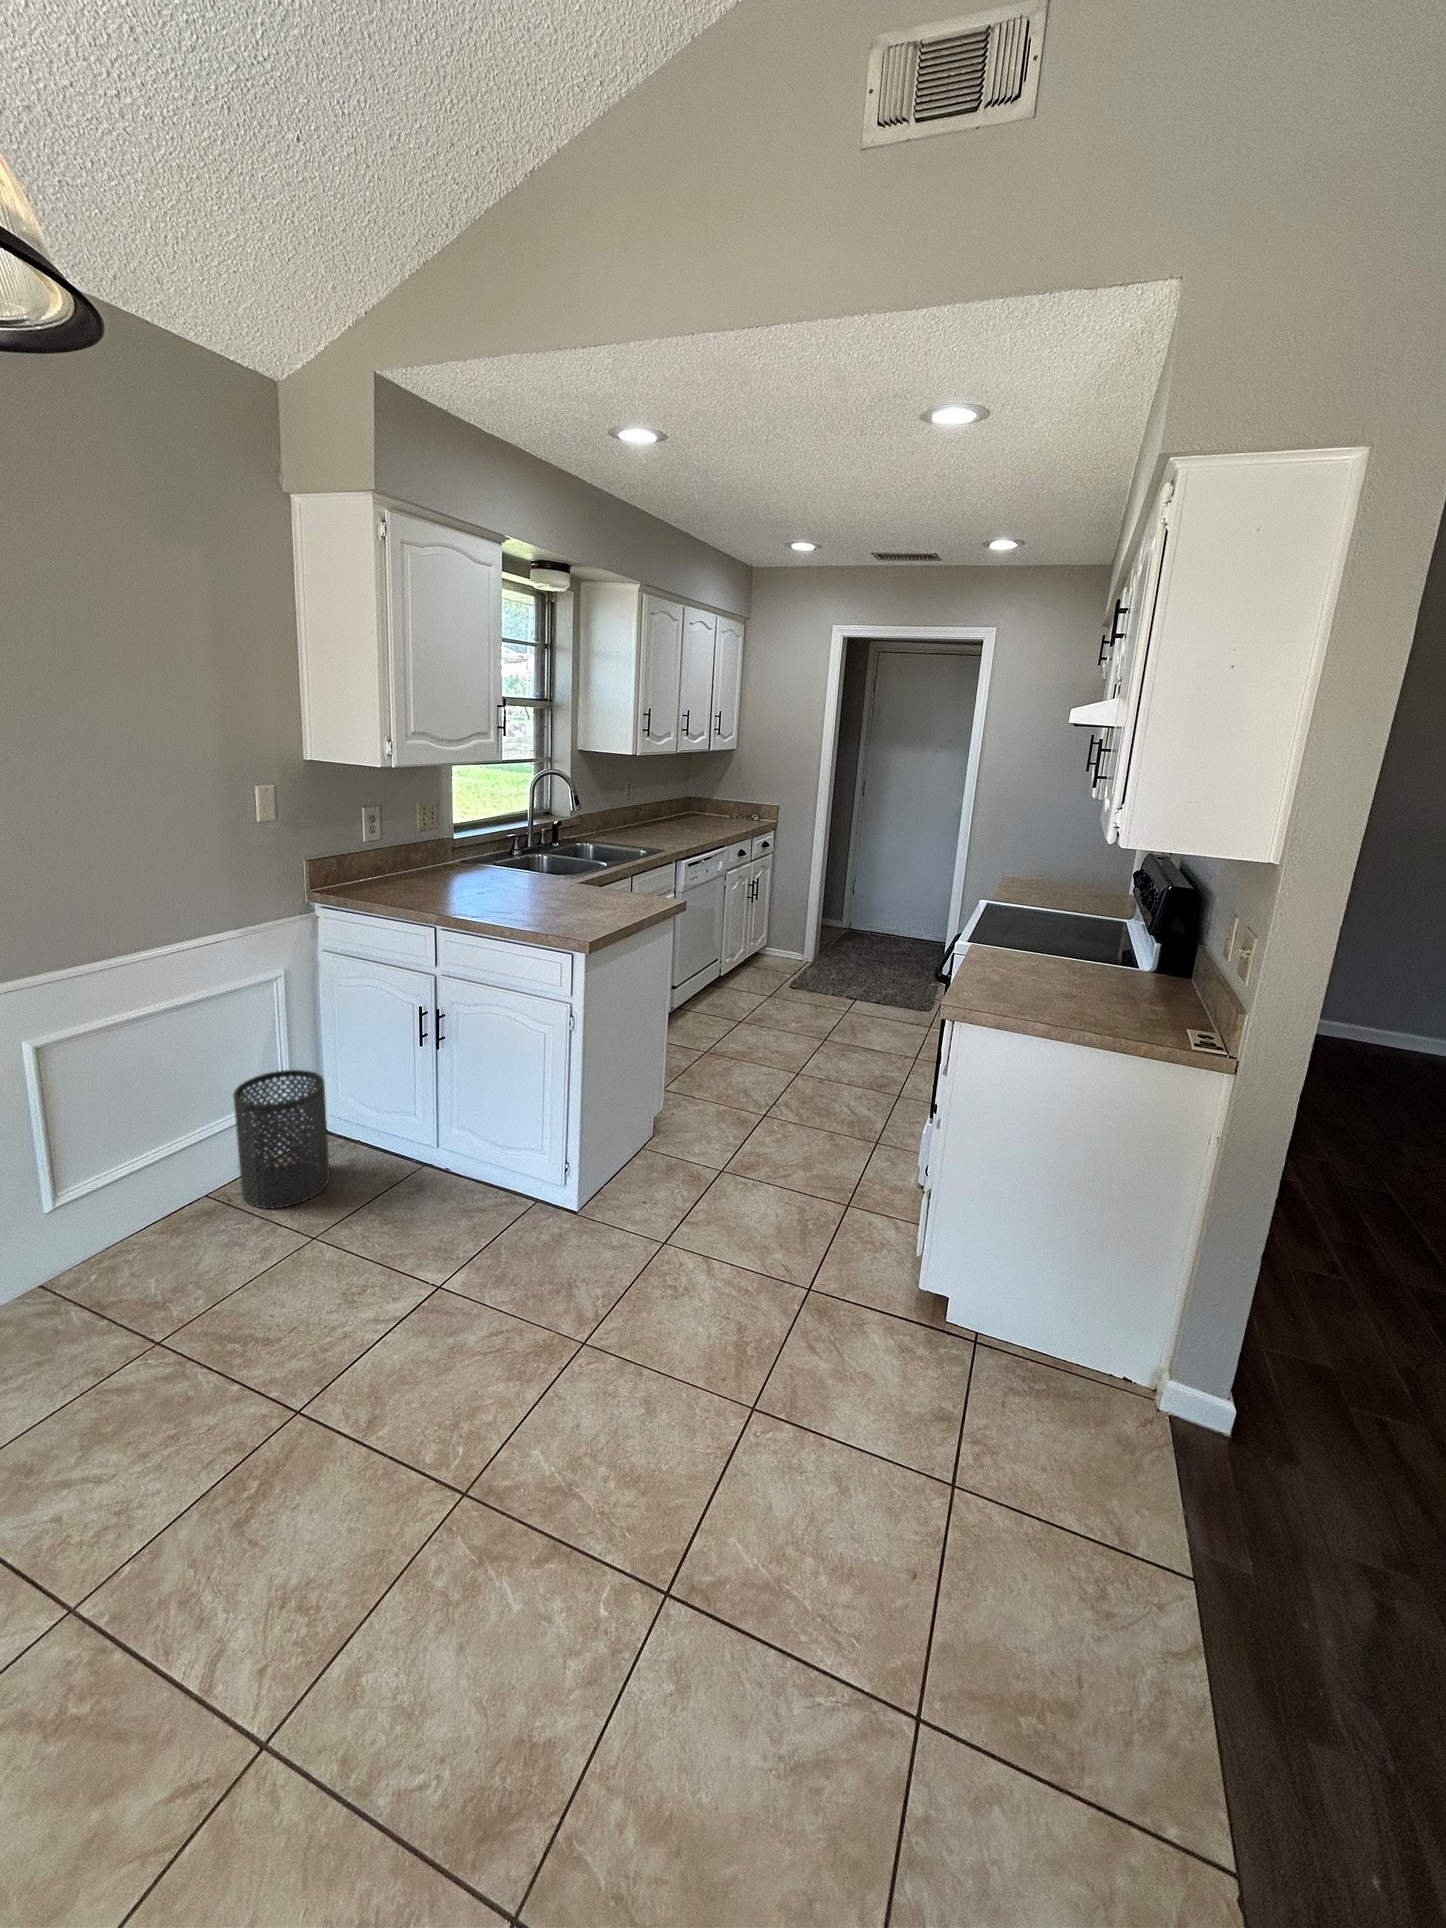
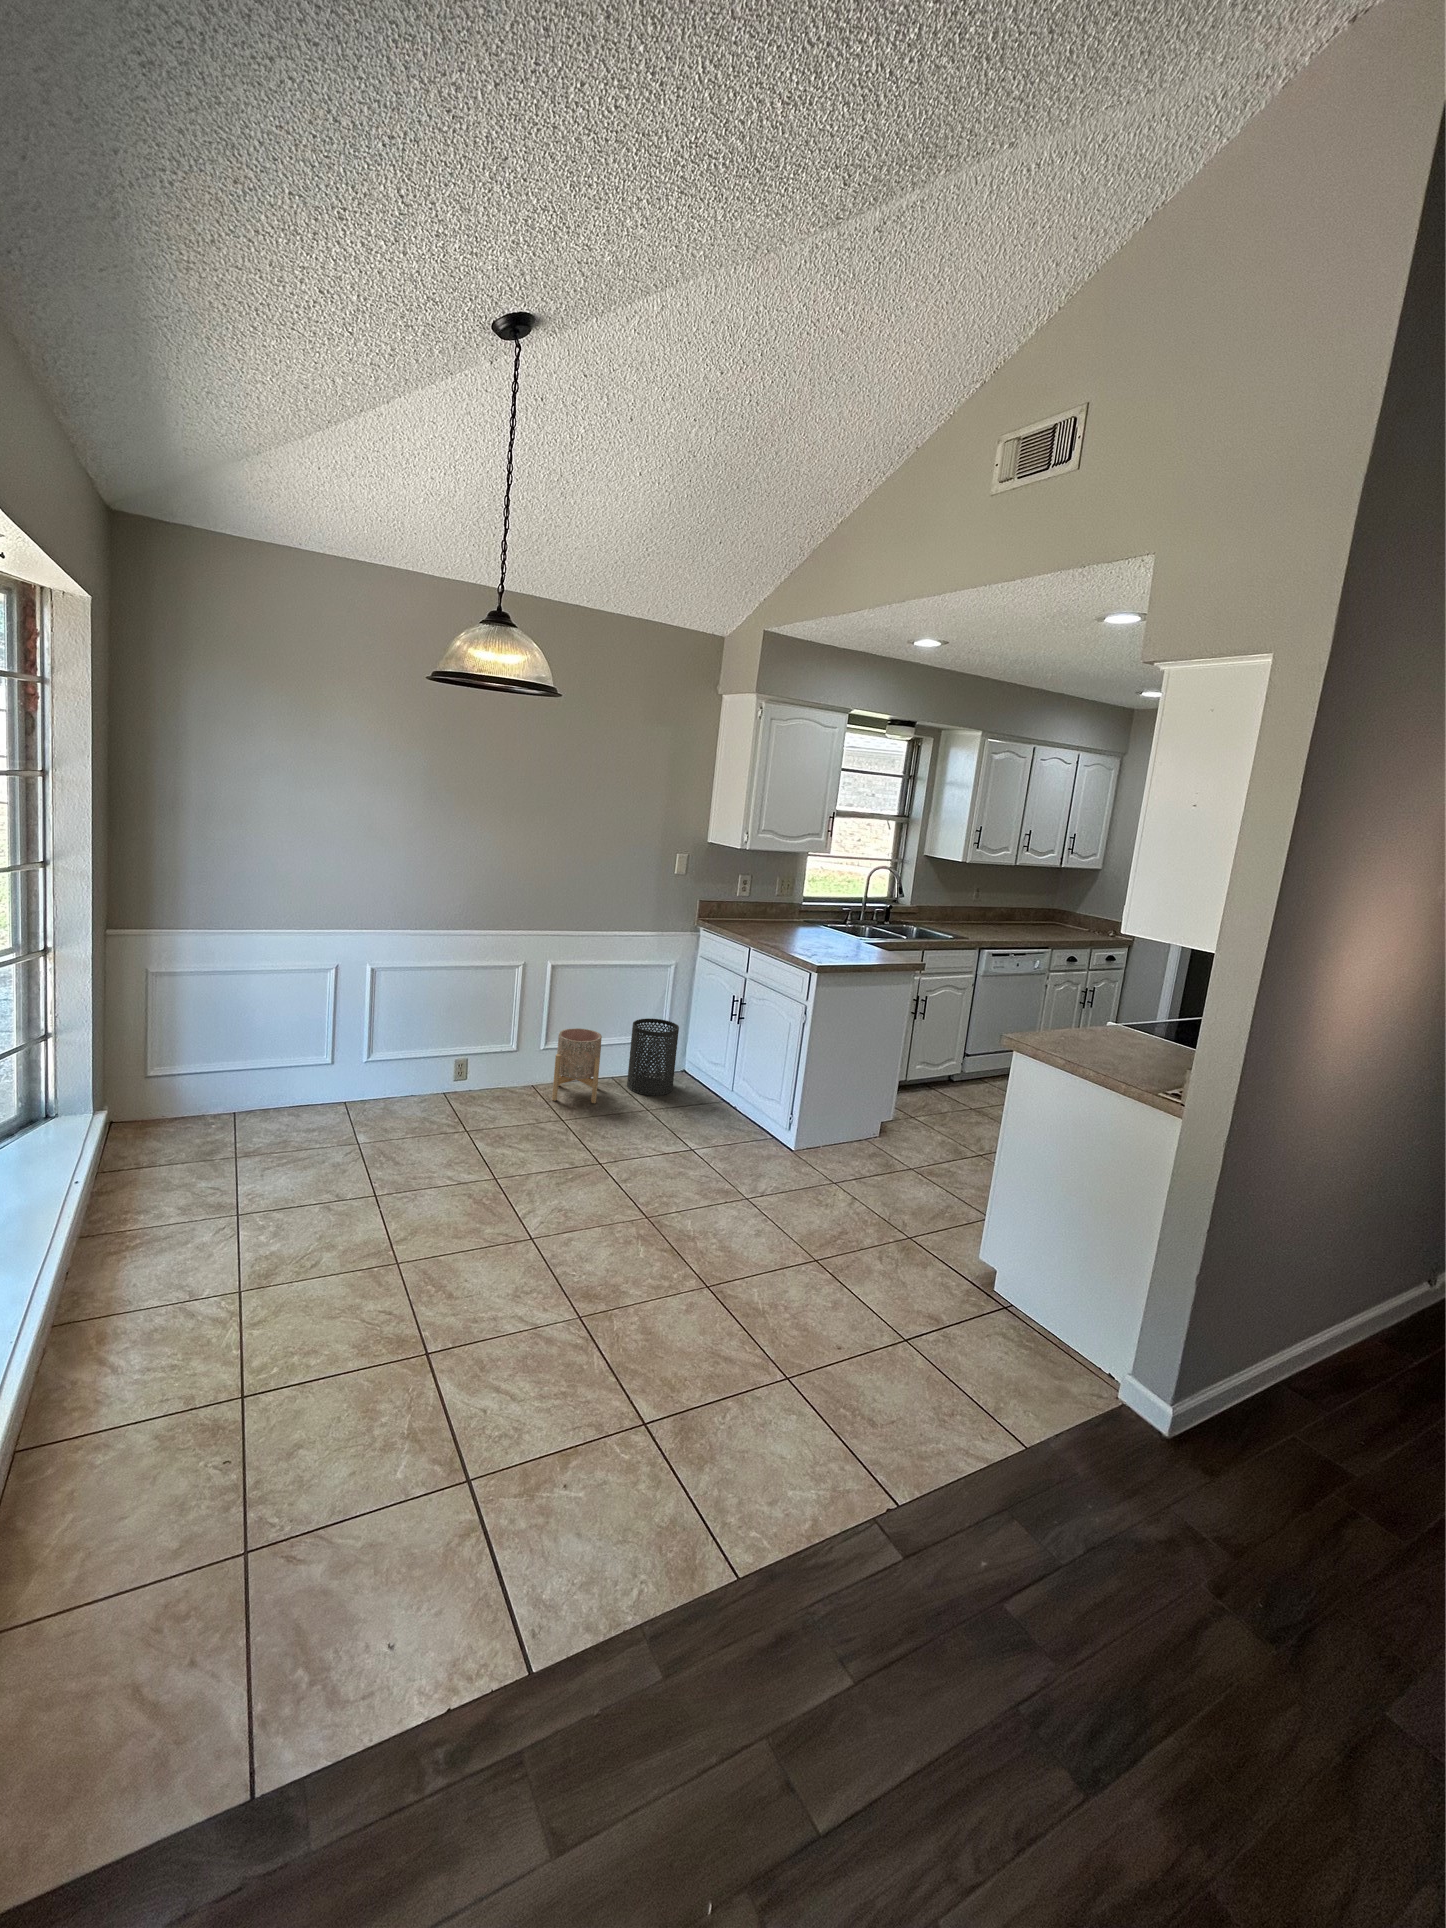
planter: none [84,1140,205,1303] -> present [552,1028,602,1103]

